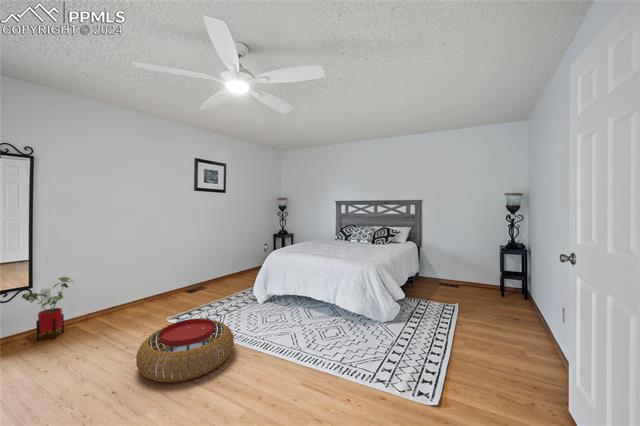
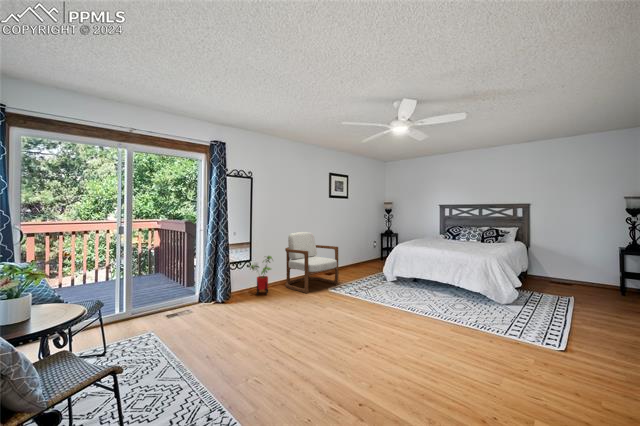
armchair: none [105,237,192,329] -> present [285,232,338,293]
pouf: present [136,319,234,383] -> none [334,287,394,321]

